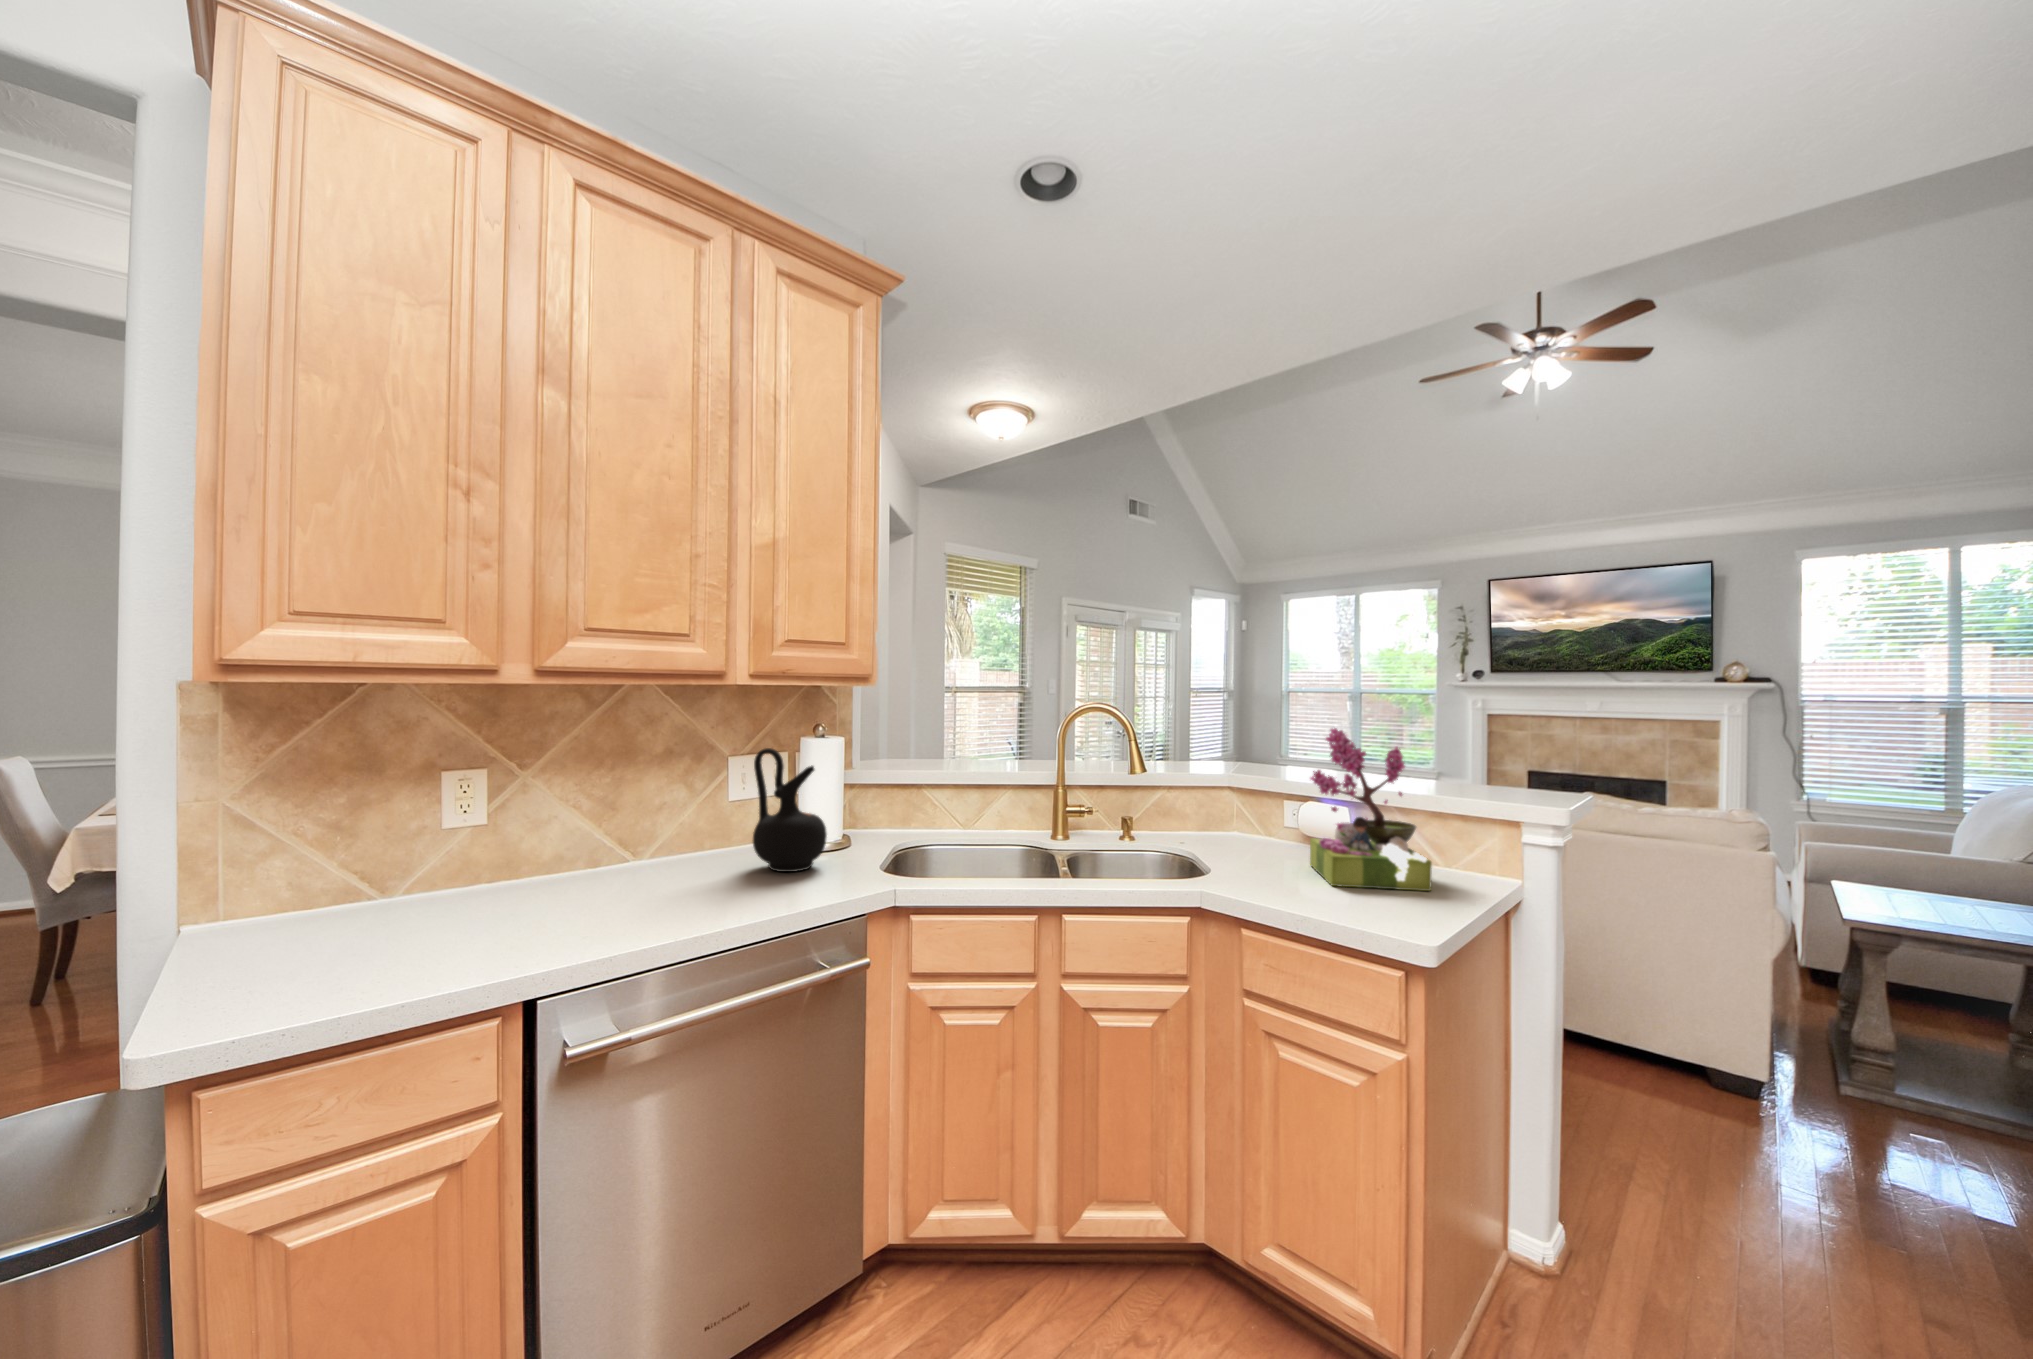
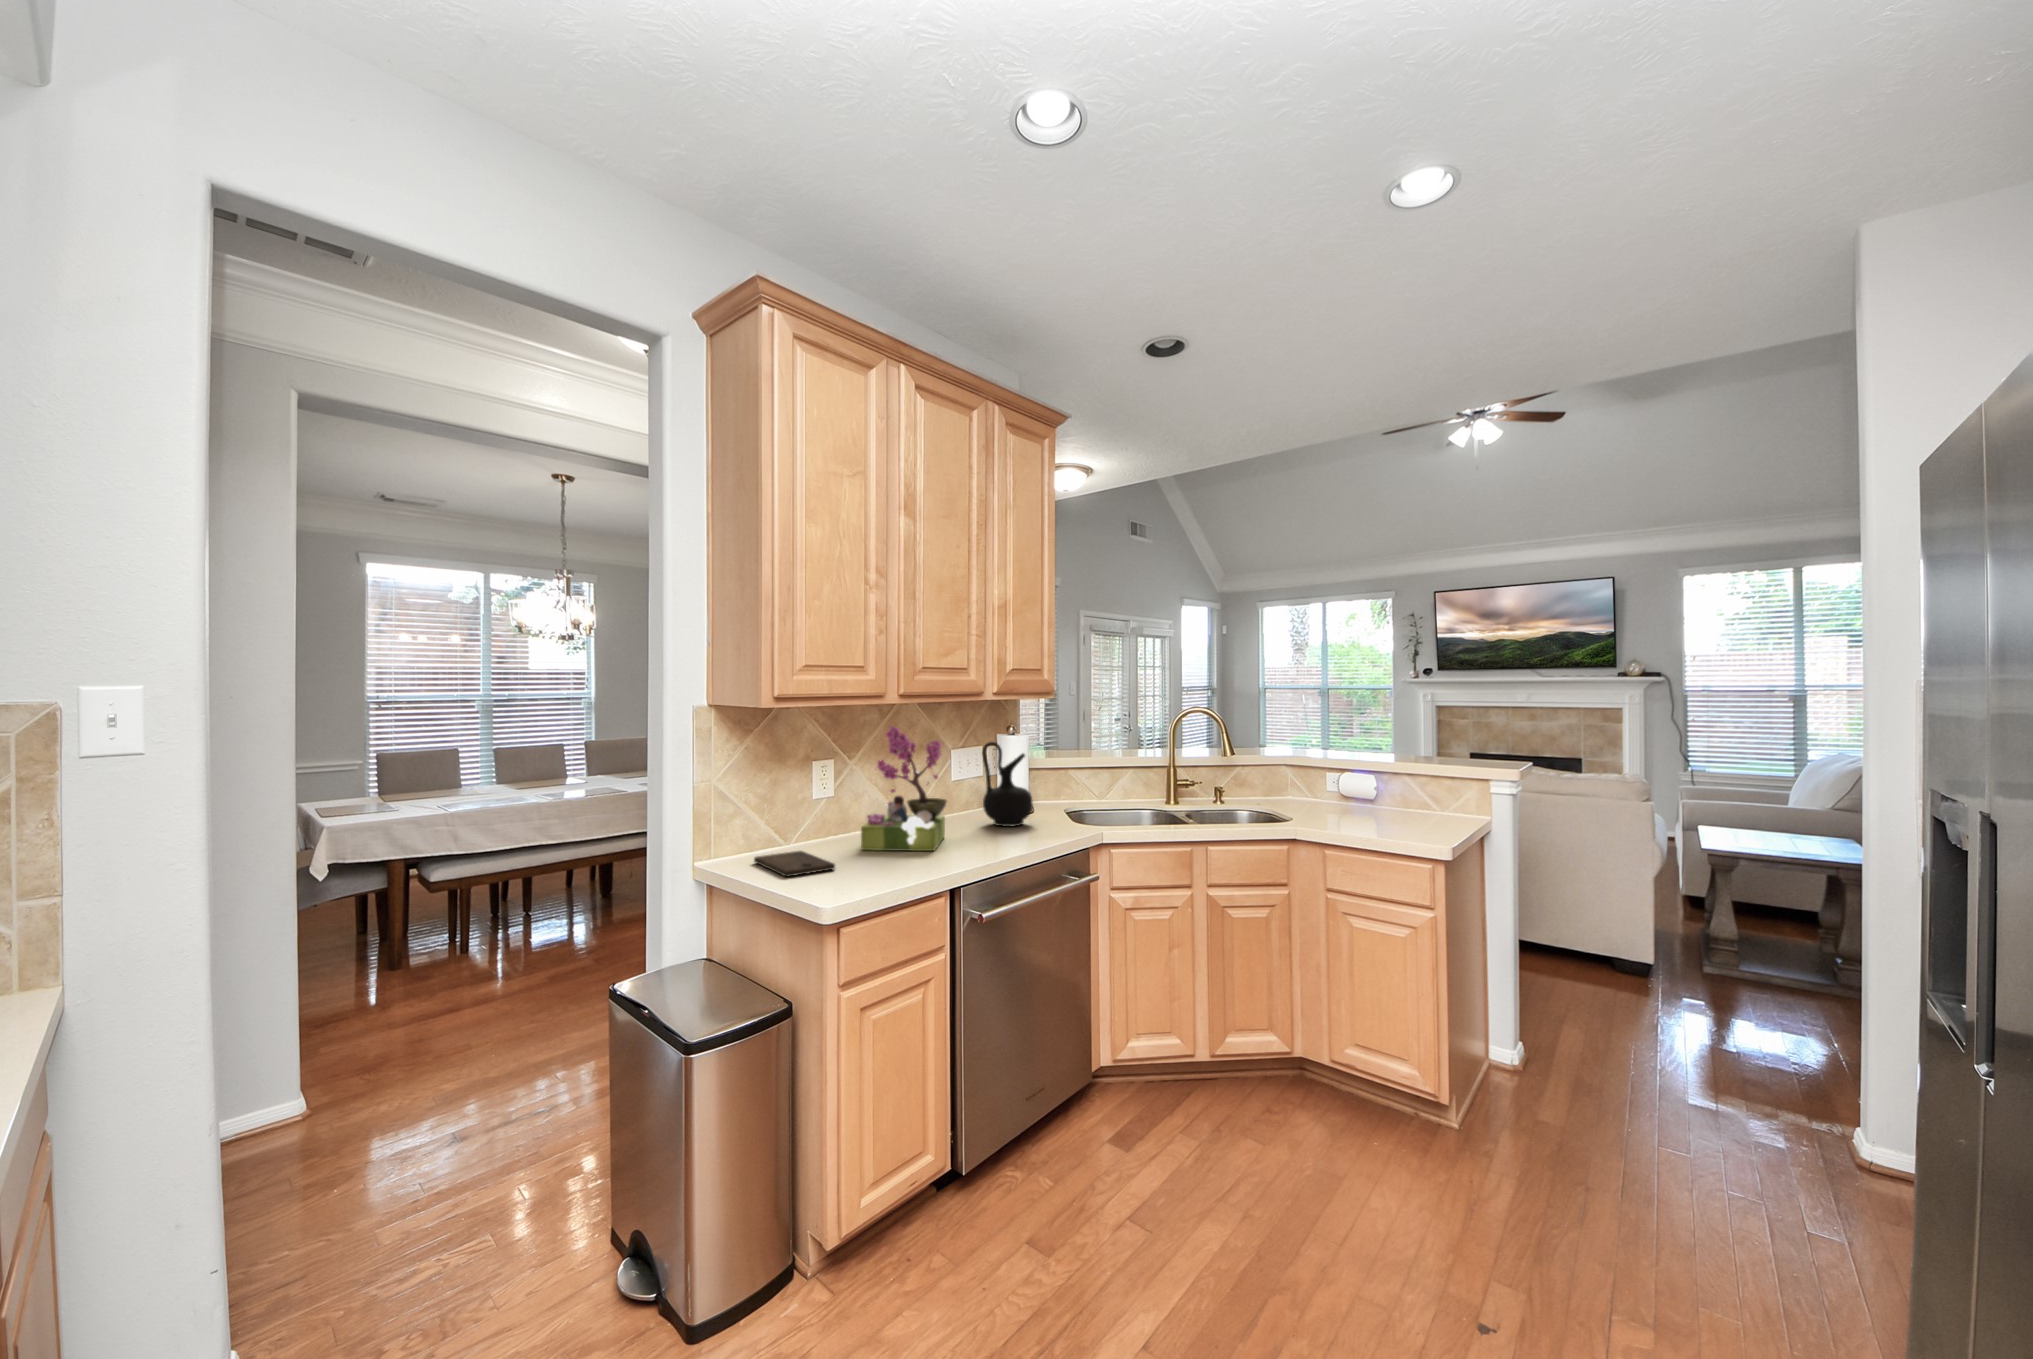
flower arrangement: present [1310,728,1432,891] -> present [861,726,947,851]
cutting board: none [239,914,372,973] -> present [754,851,835,877]

